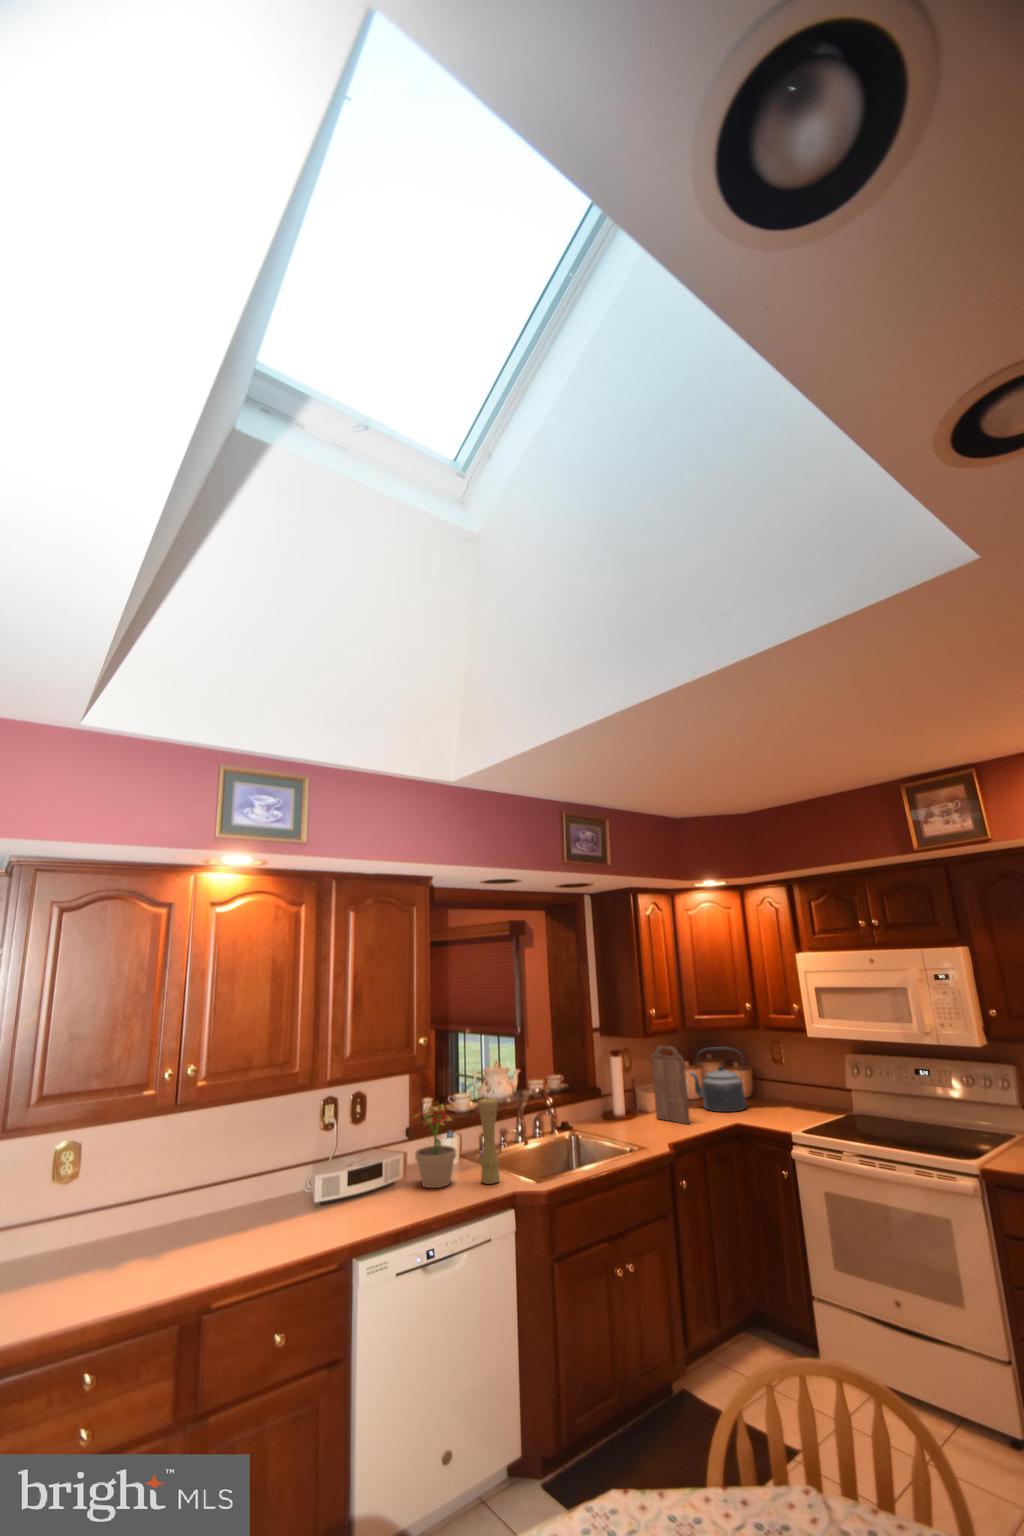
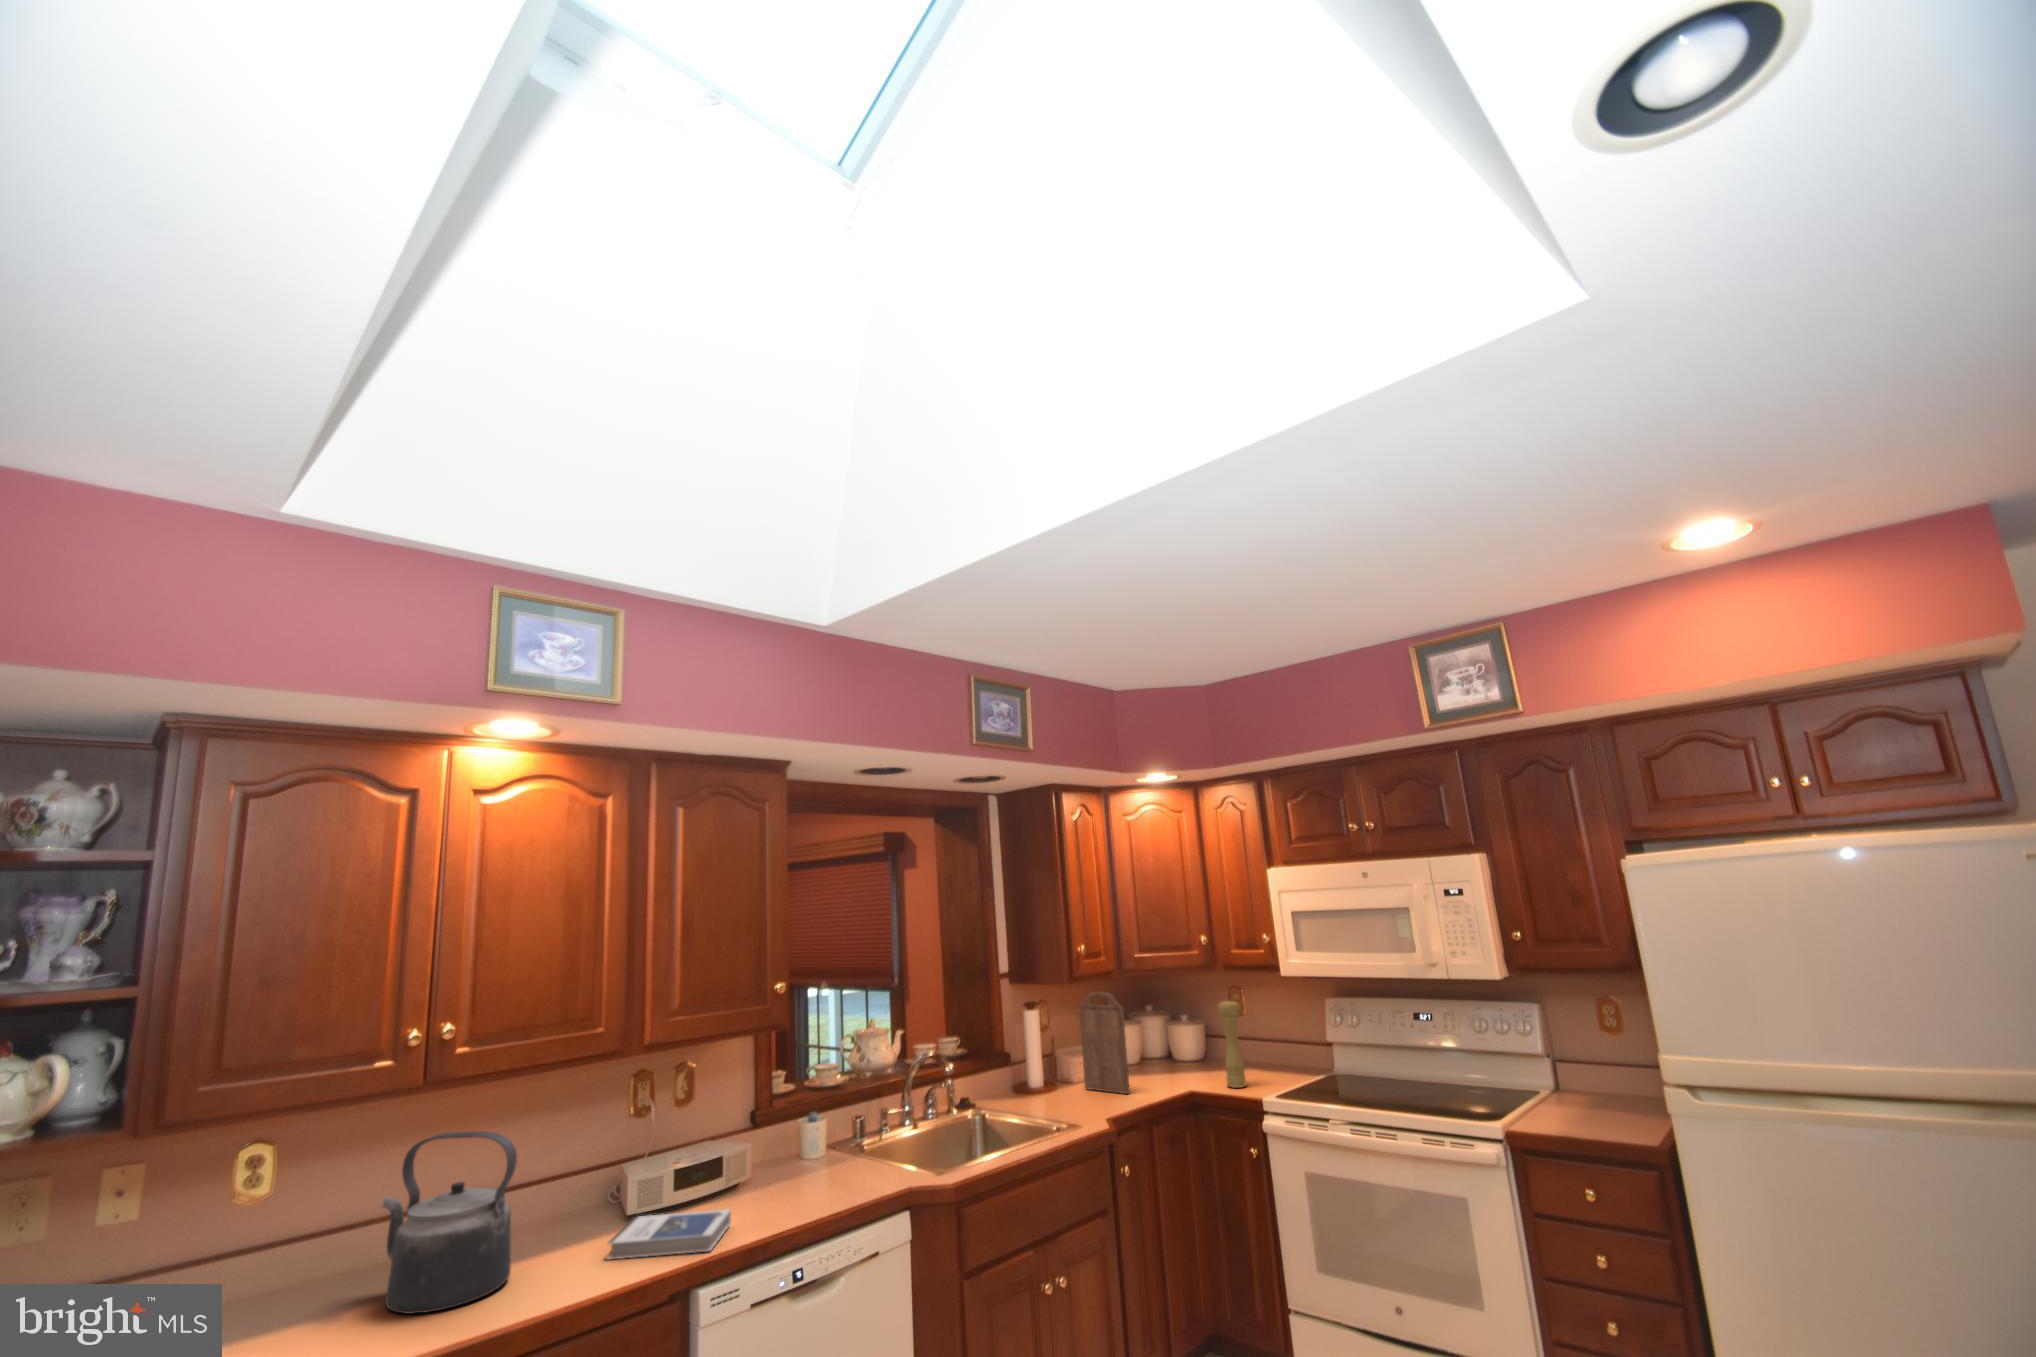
kettle: present [690,1047,746,1112] -> present [383,1131,517,1314]
pepper mill: present [478,1097,500,1184] -> present [1218,1000,1246,1088]
potted plant: present [415,1105,456,1188] -> none [751,1073,816,1202]
hardback book: none [321,1191,400,1218] -> present [607,1209,731,1259]

